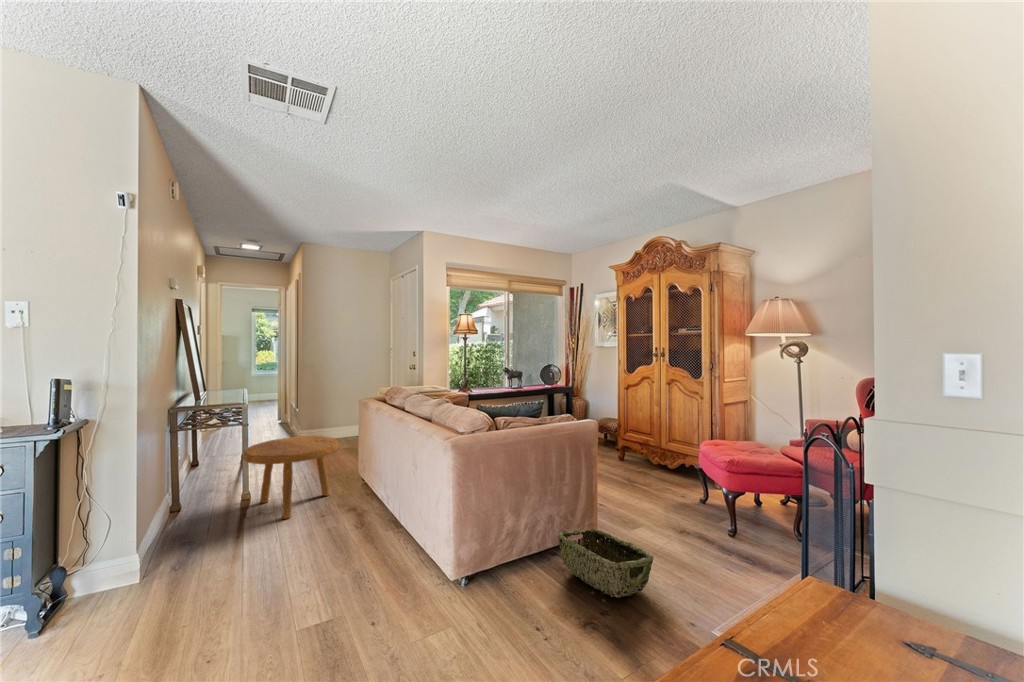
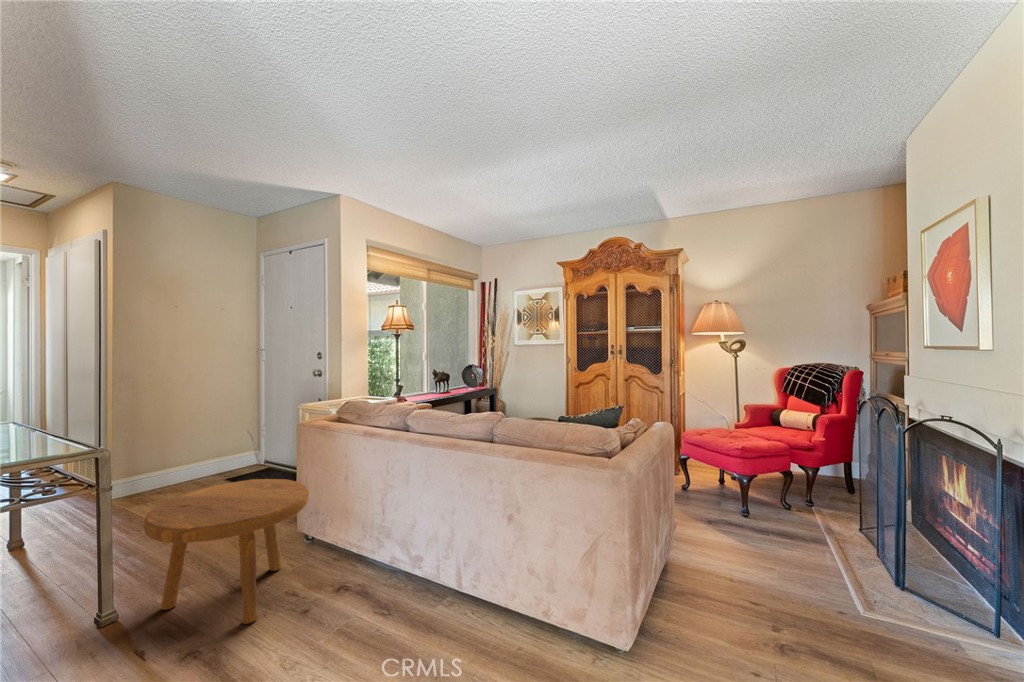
woven basket: present [558,529,654,598] -> none [676,530,783,595]

